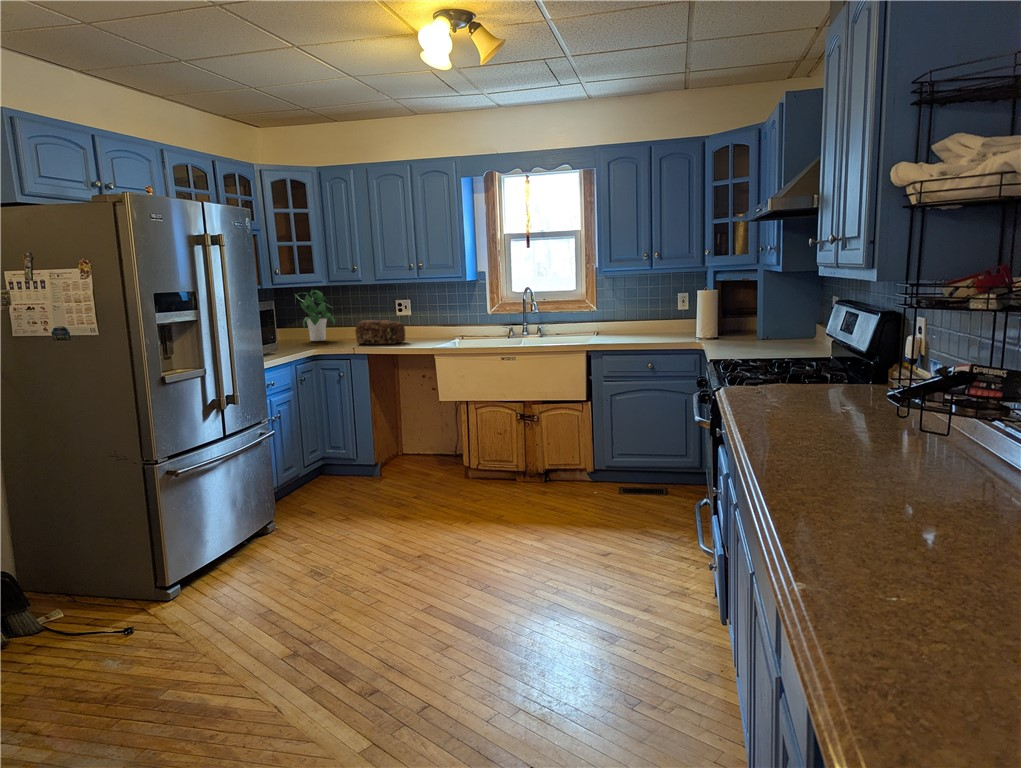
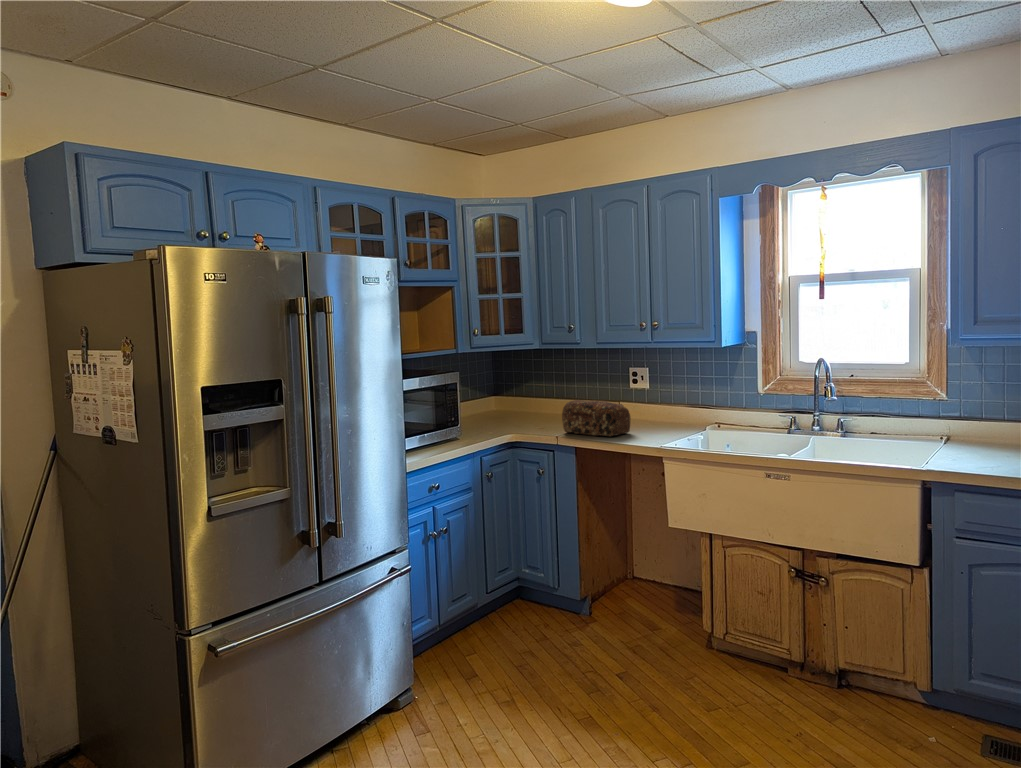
potted plant: present [295,290,335,341] -> none [498,354,549,420]

